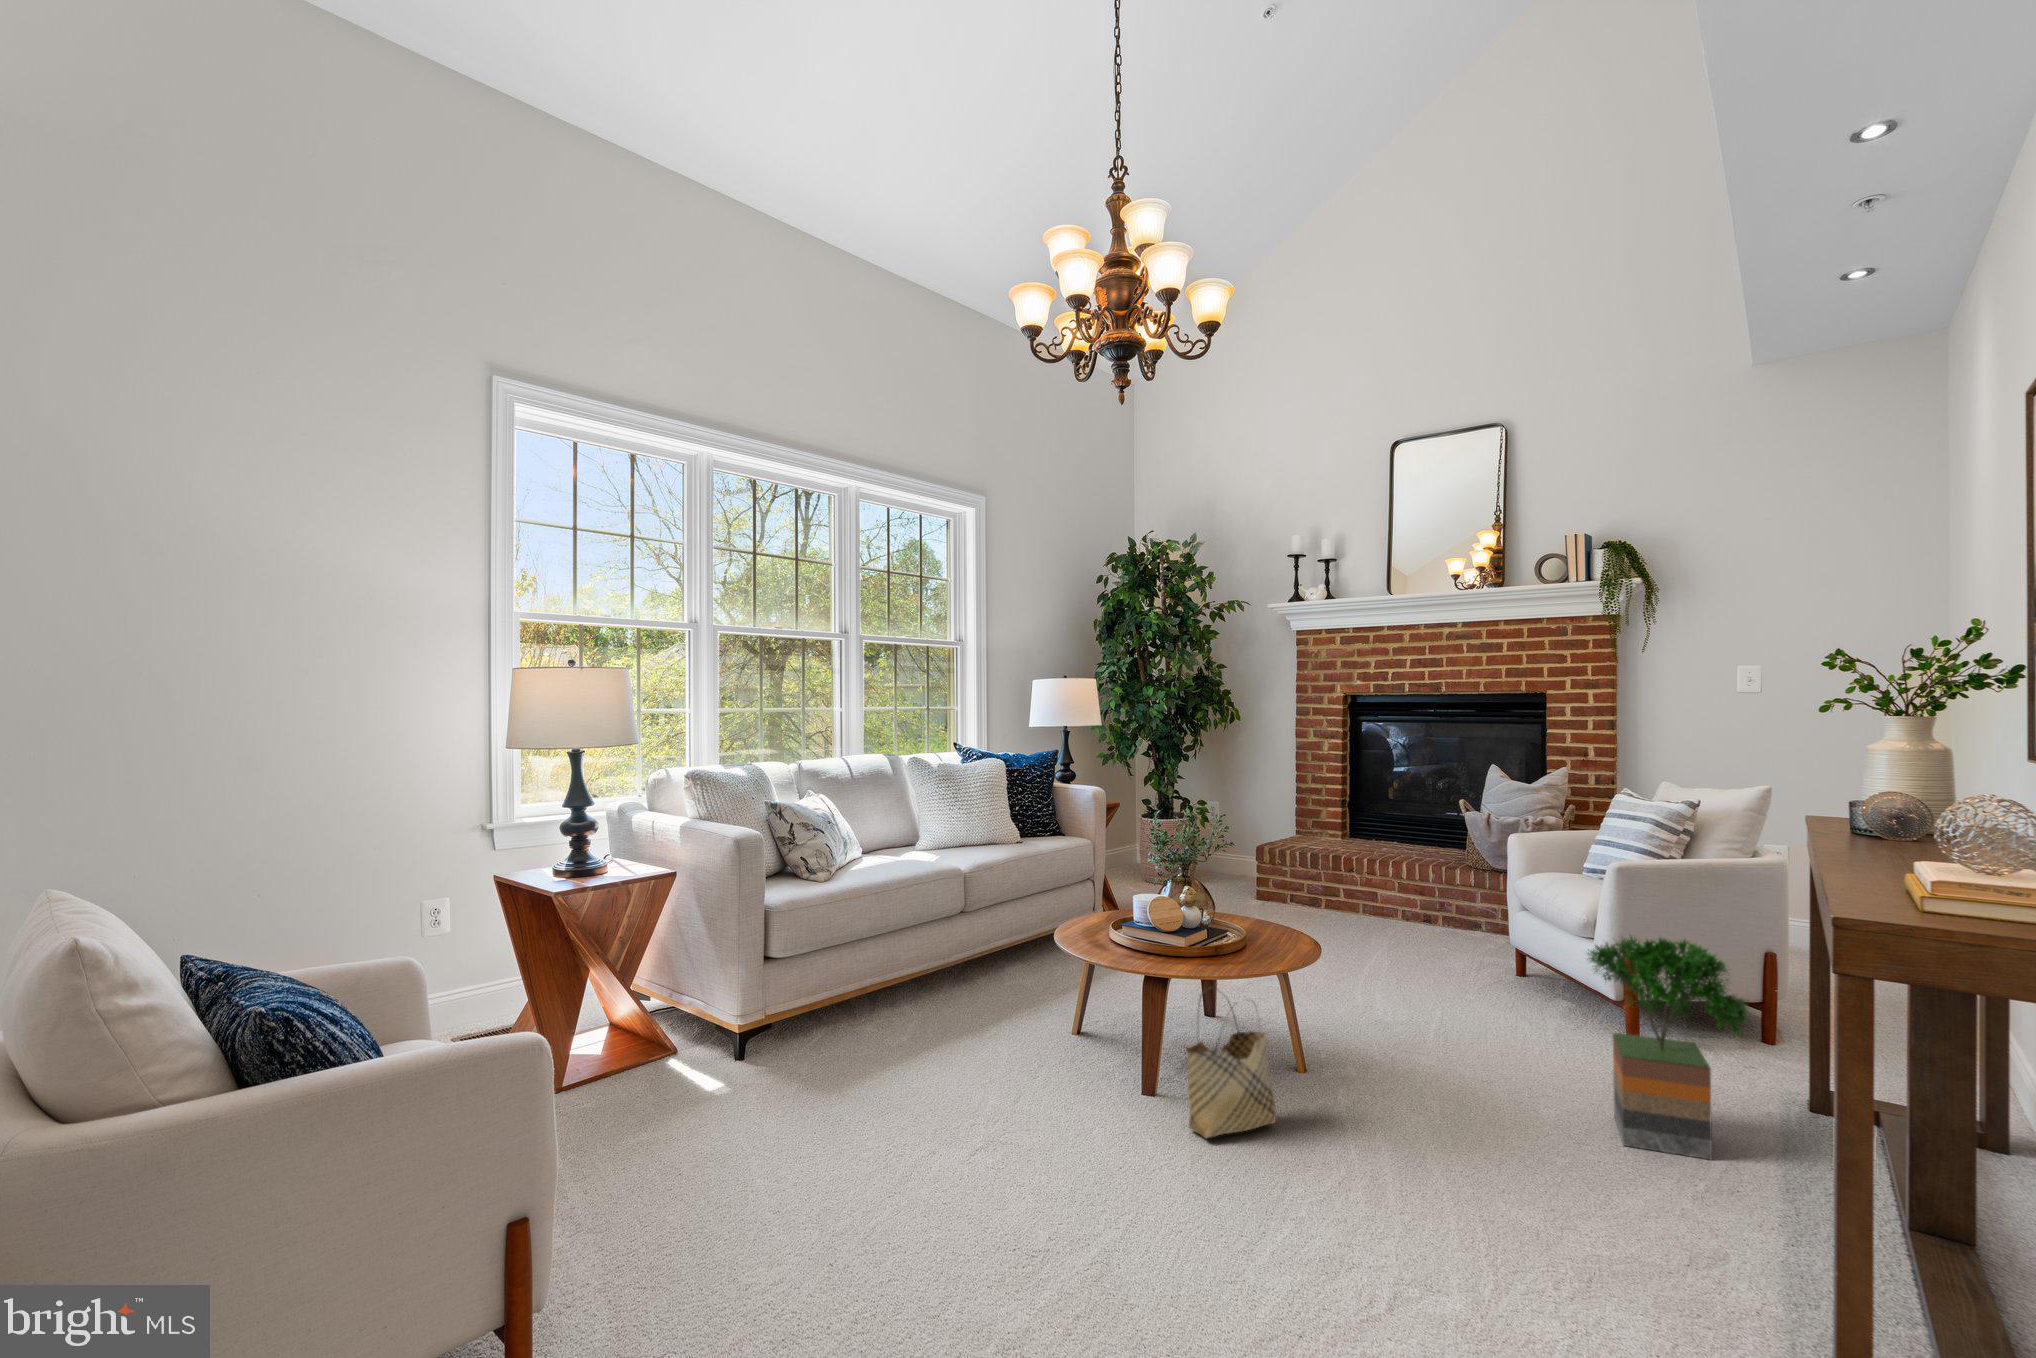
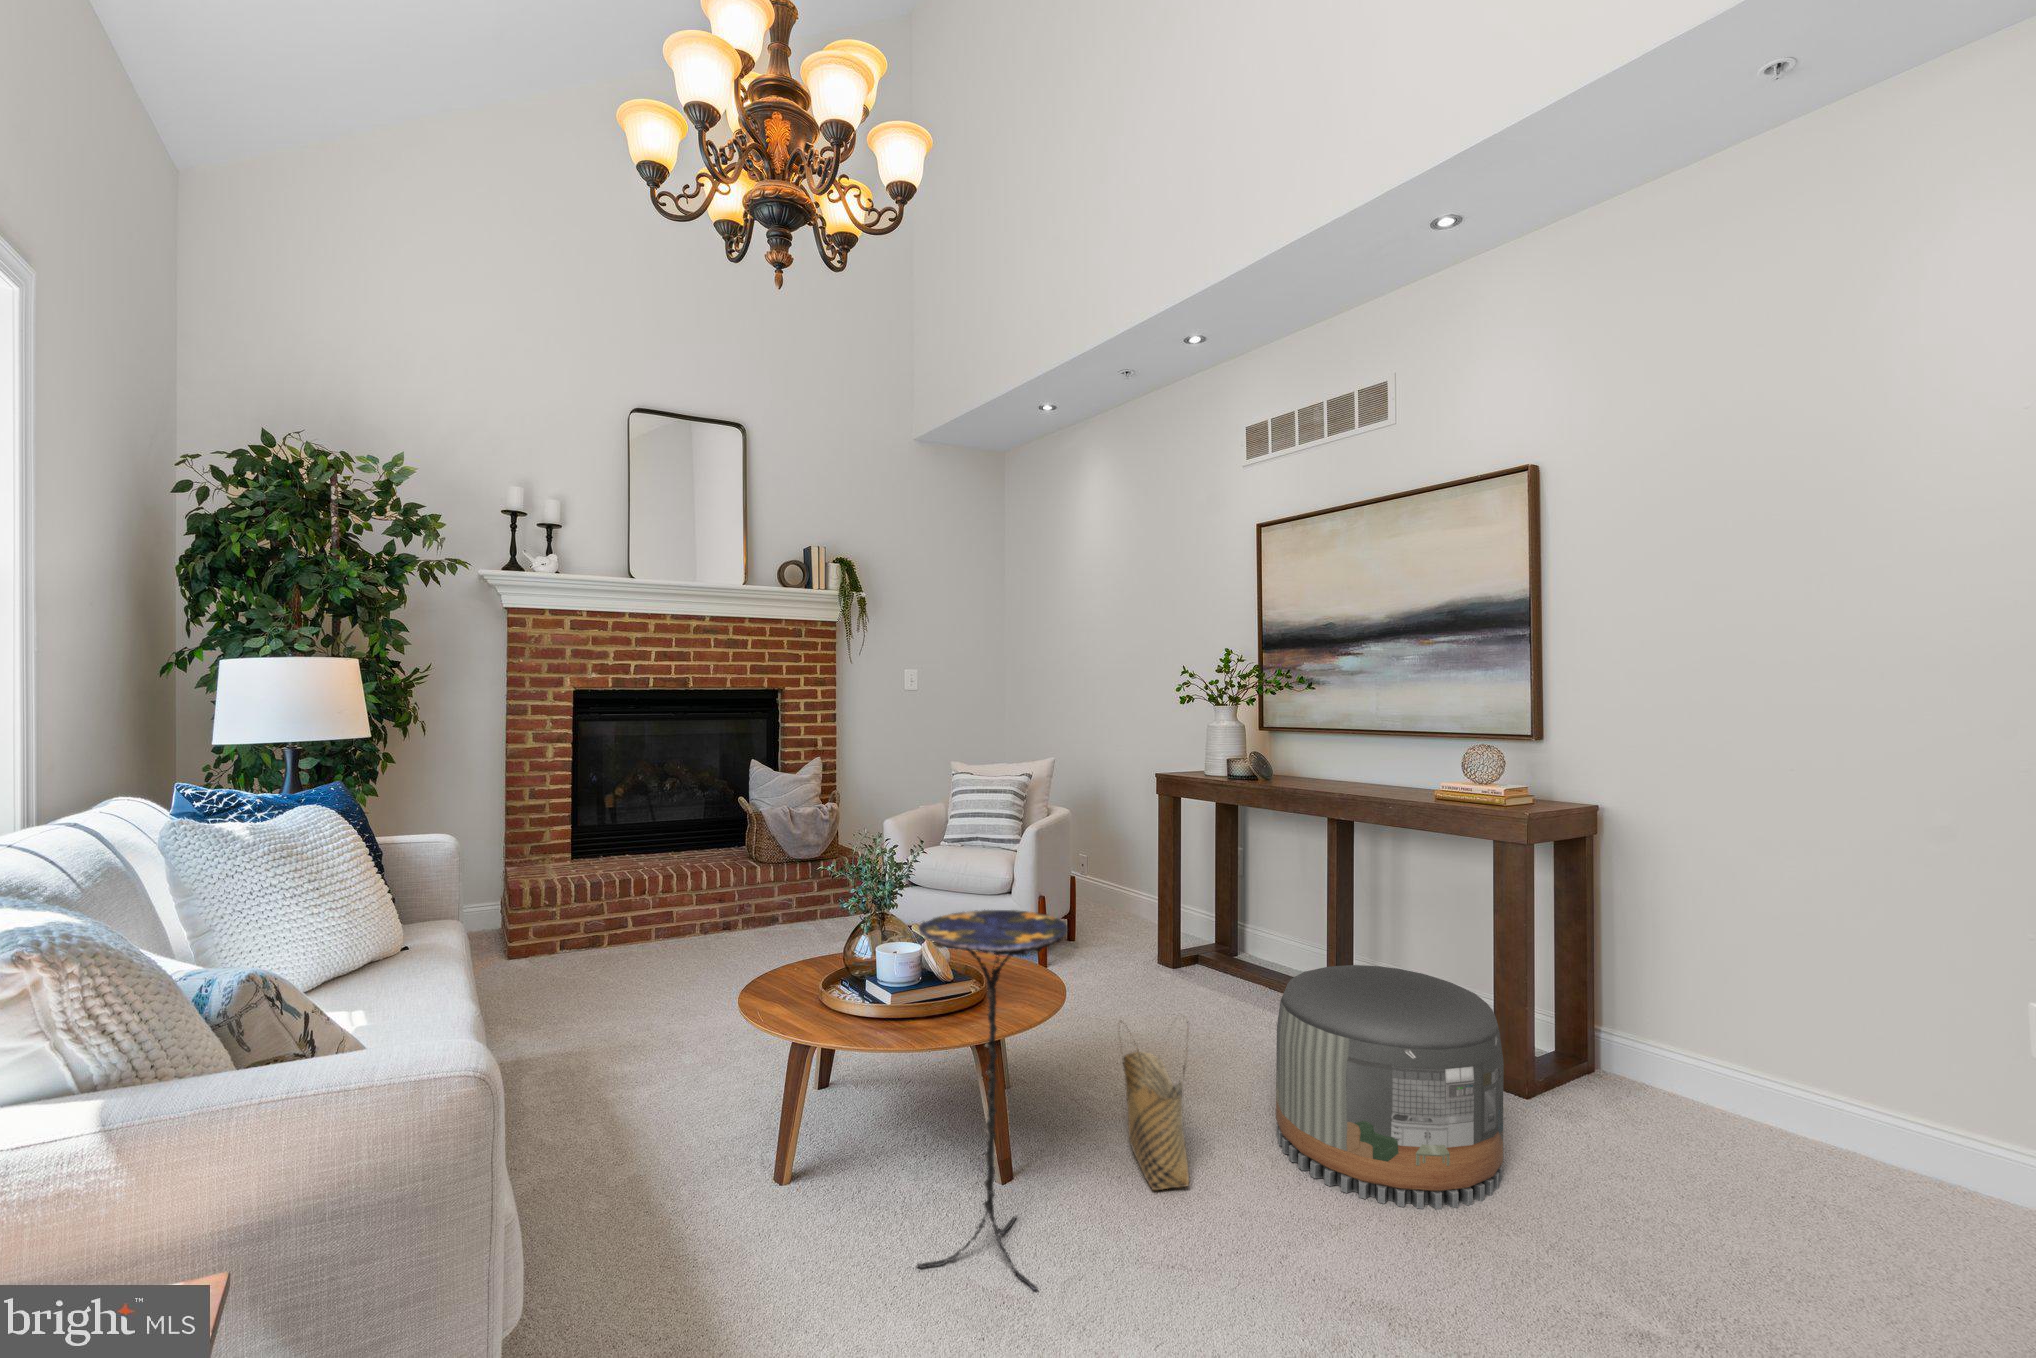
side table: none [1005,854,1108,1107] -> present [917,910,1067,1290]
potted tree: present [1588,936,1748,1160] -> none [1177,868,1297,1032]
pouf: none [1284,1018,1551,1313] -> present [1276,965,1504,1209]

